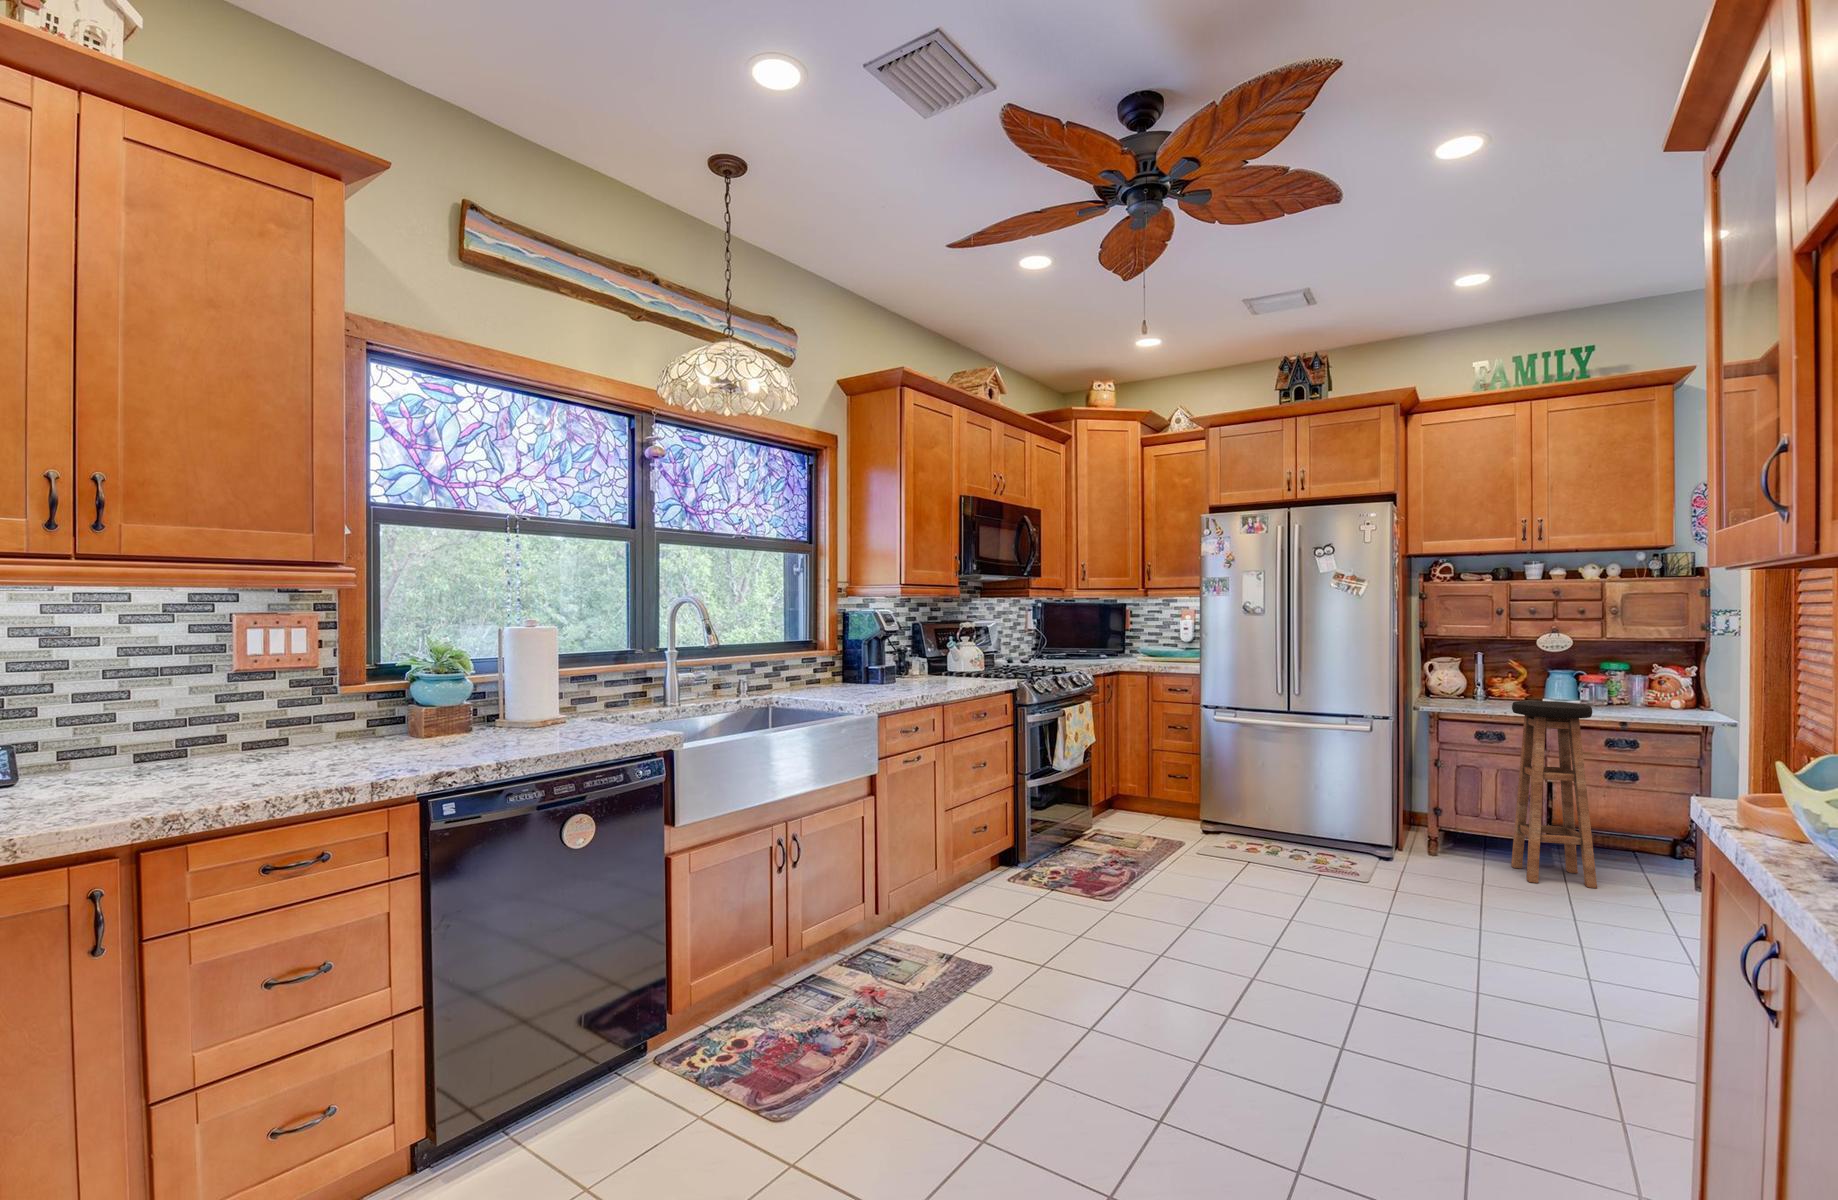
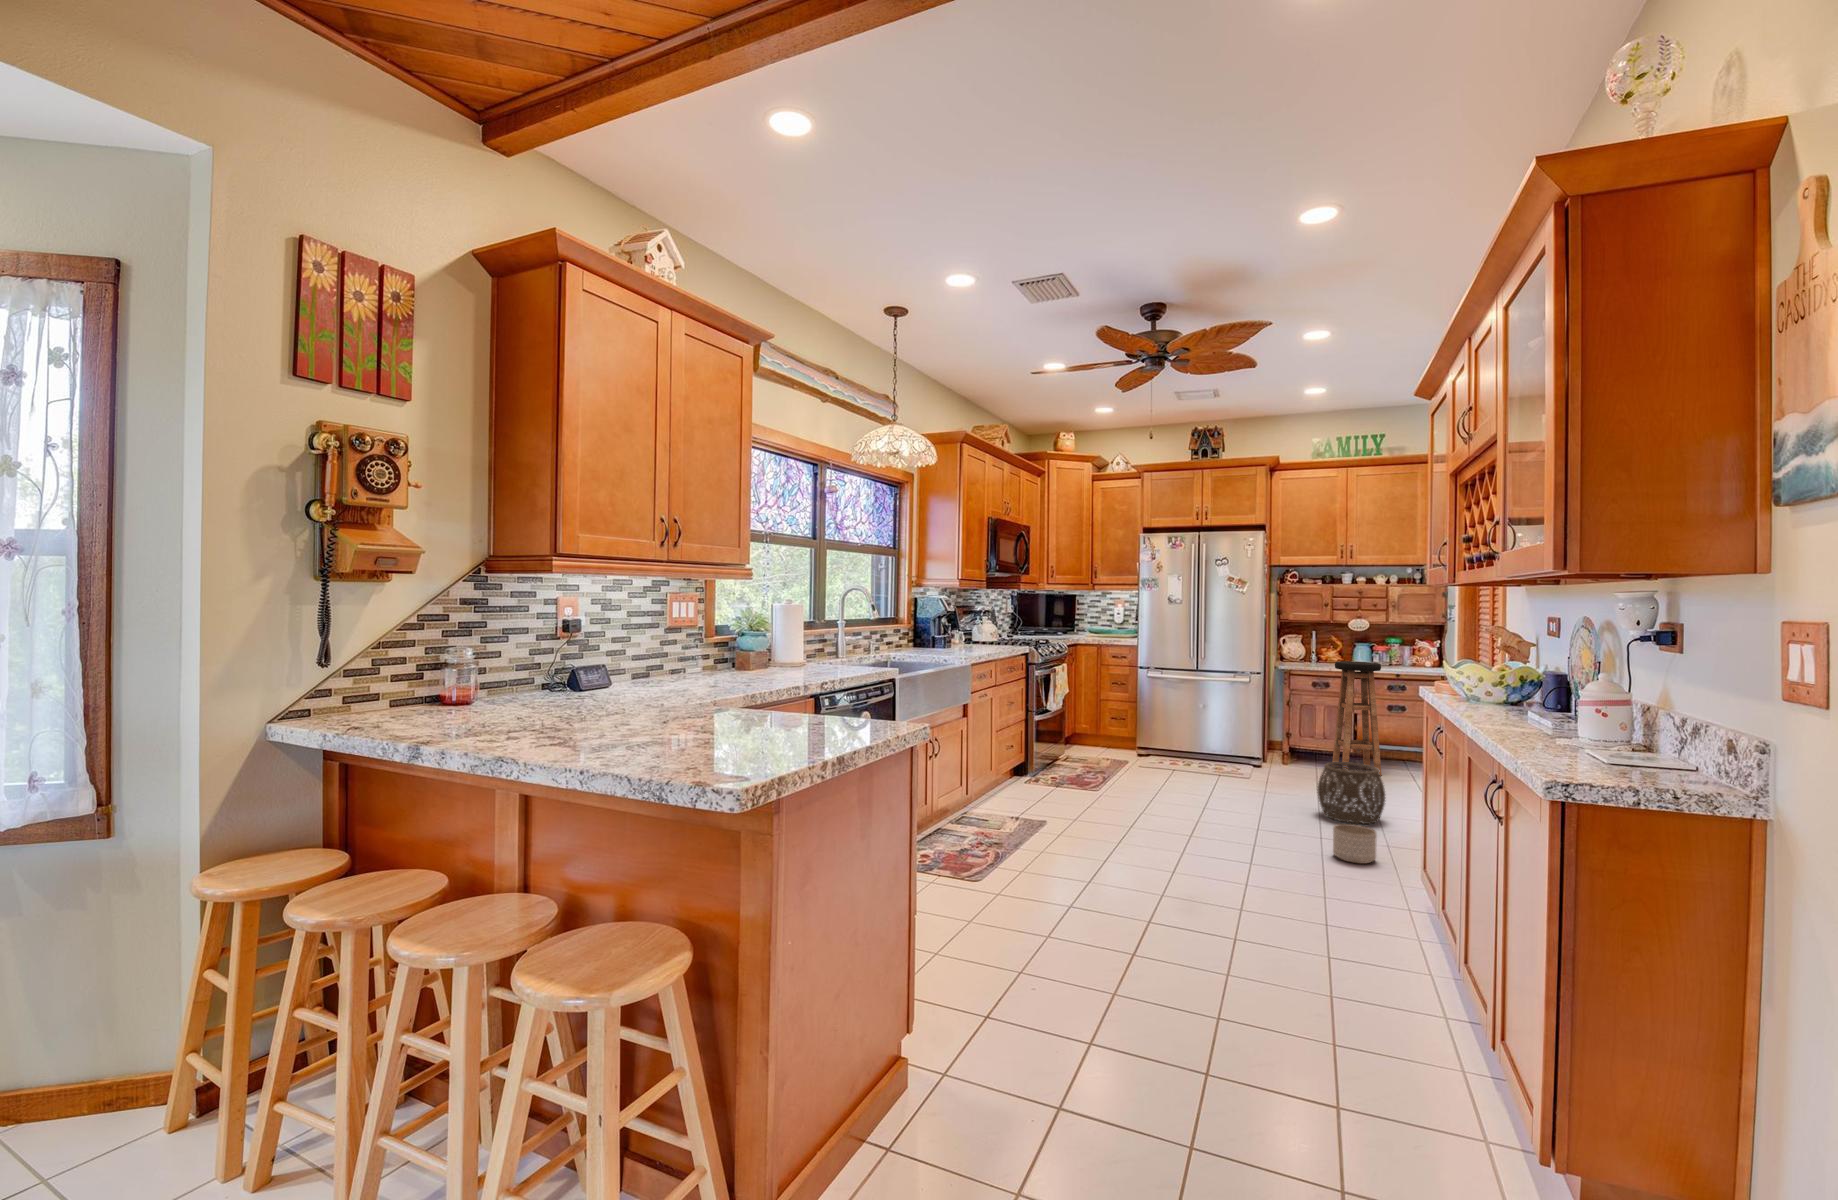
woven basket: none [1470,885,1602,1008] -> present [1318,762,1385,824]
planter: none [1488,1032,1579,1125] -> present [1333,824,1377,864]

